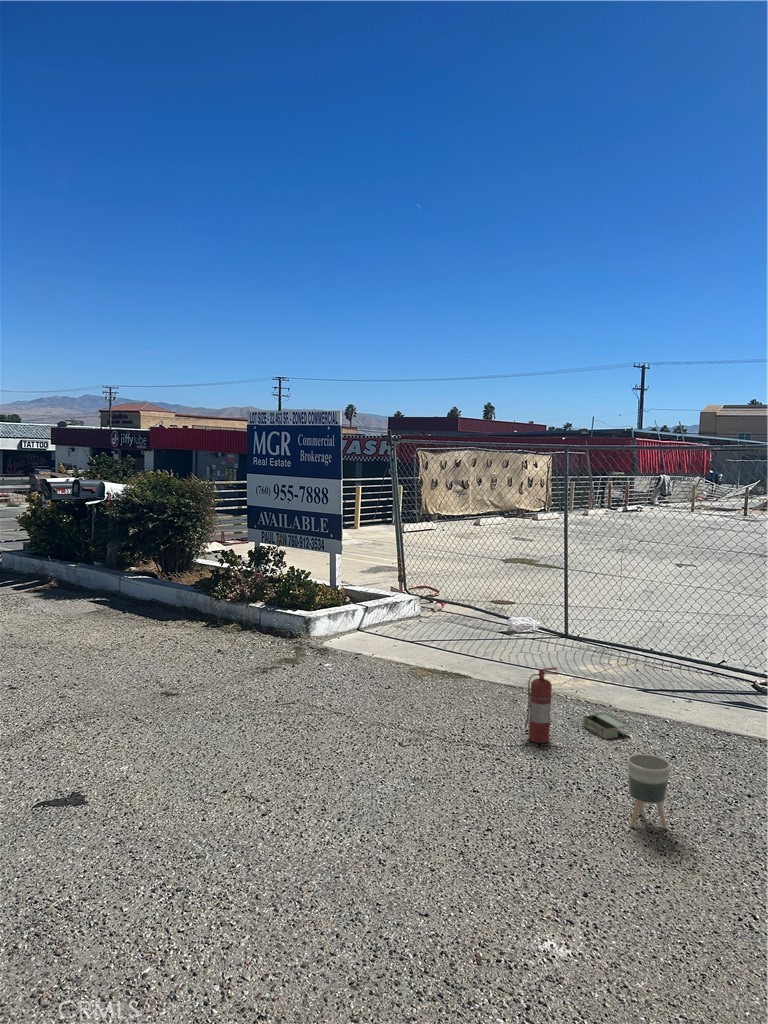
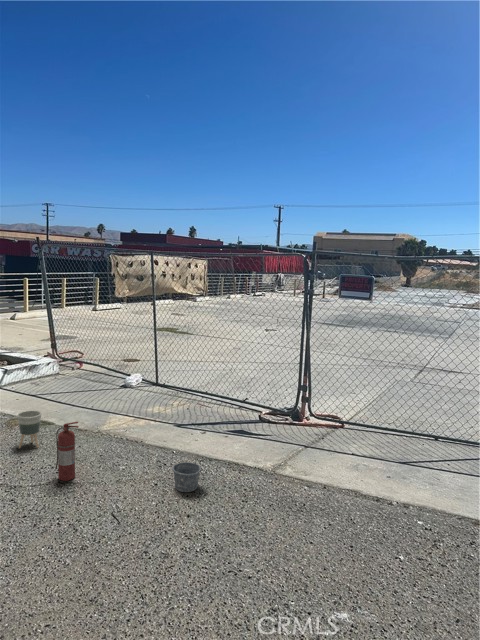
toolbox: present [583,713,629,739] -> none [112,450,142,472]
bucket: none [687,716,729,768] -> present [172,462,201,492]
planter: present [627,754,671,828] -> present [18,411,41,448]

